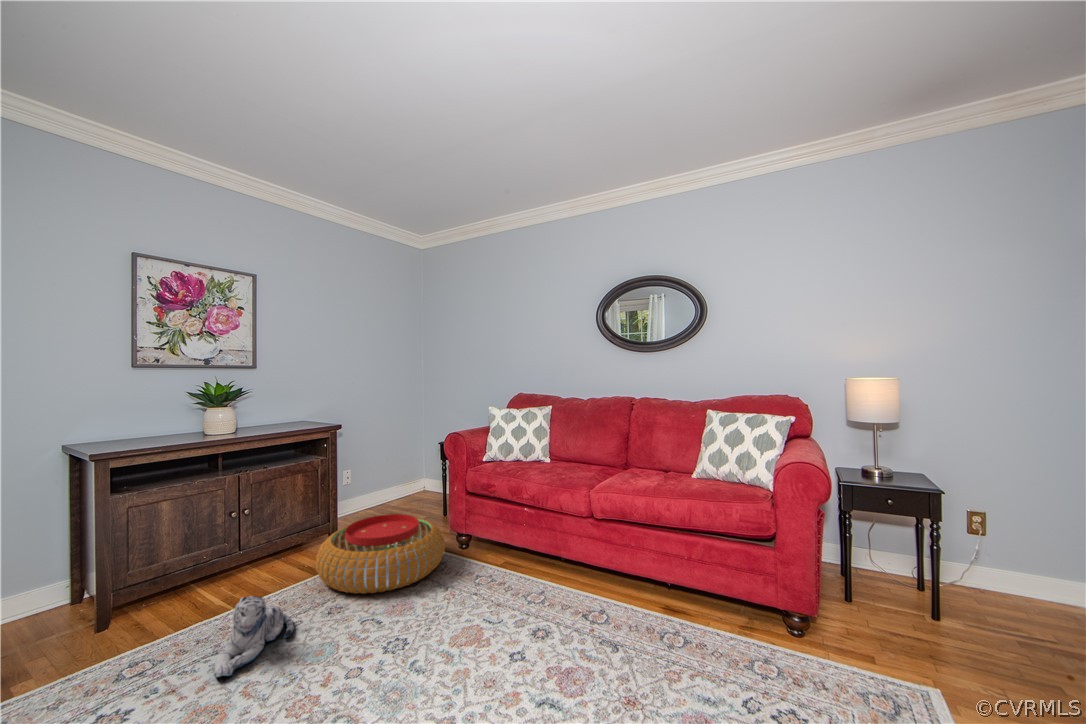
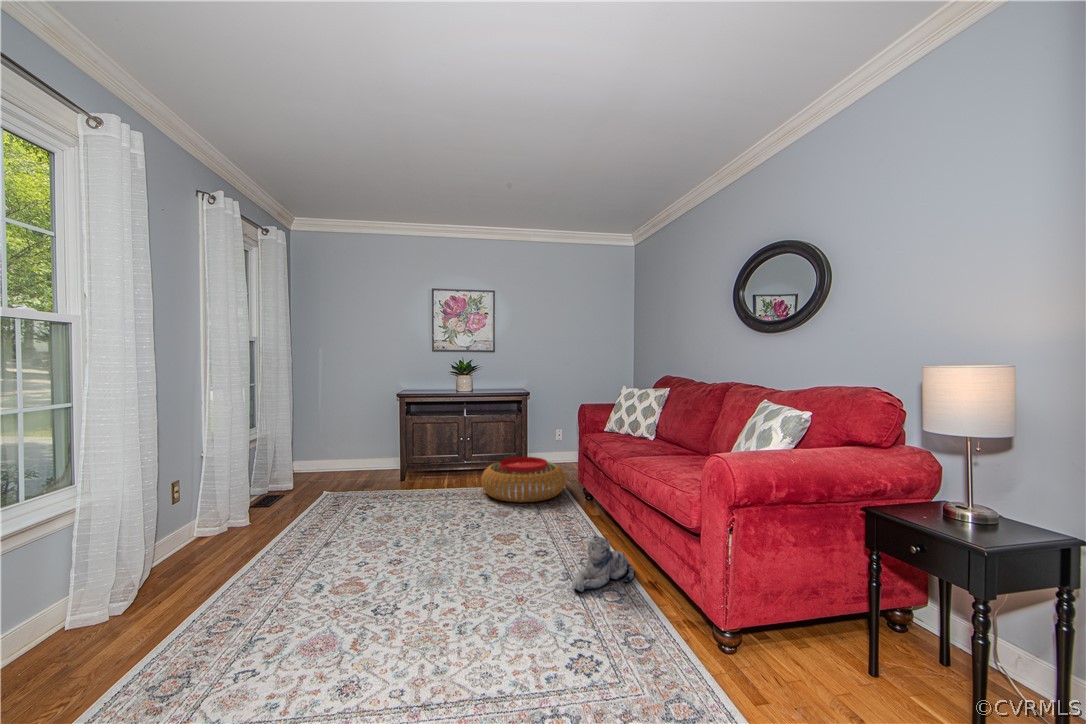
plush toy: present [214,596,294,678] -> present [572,536,635,592]

